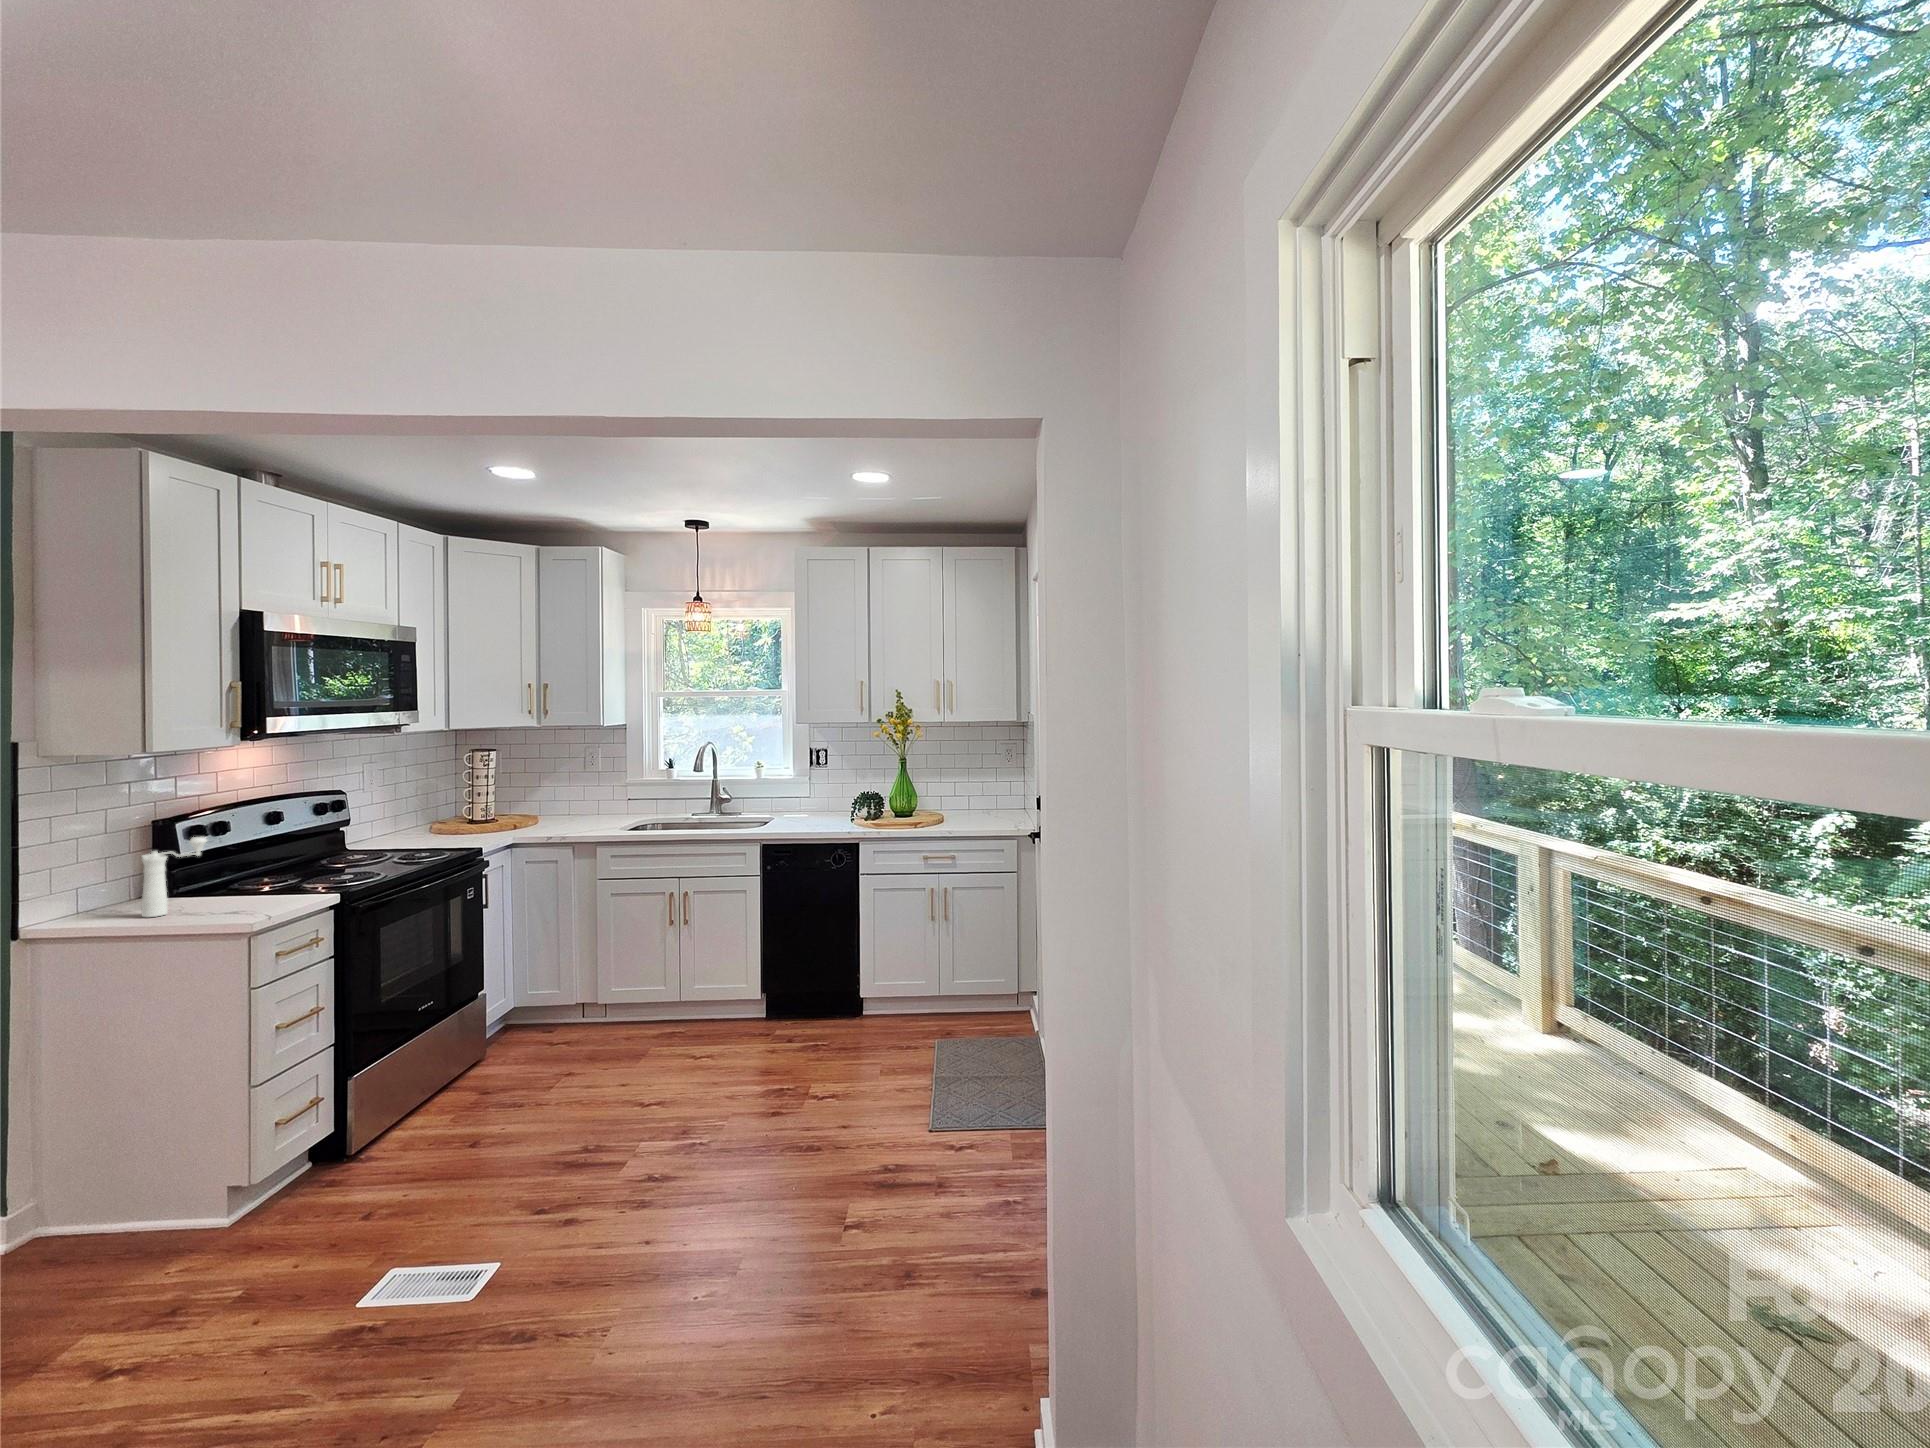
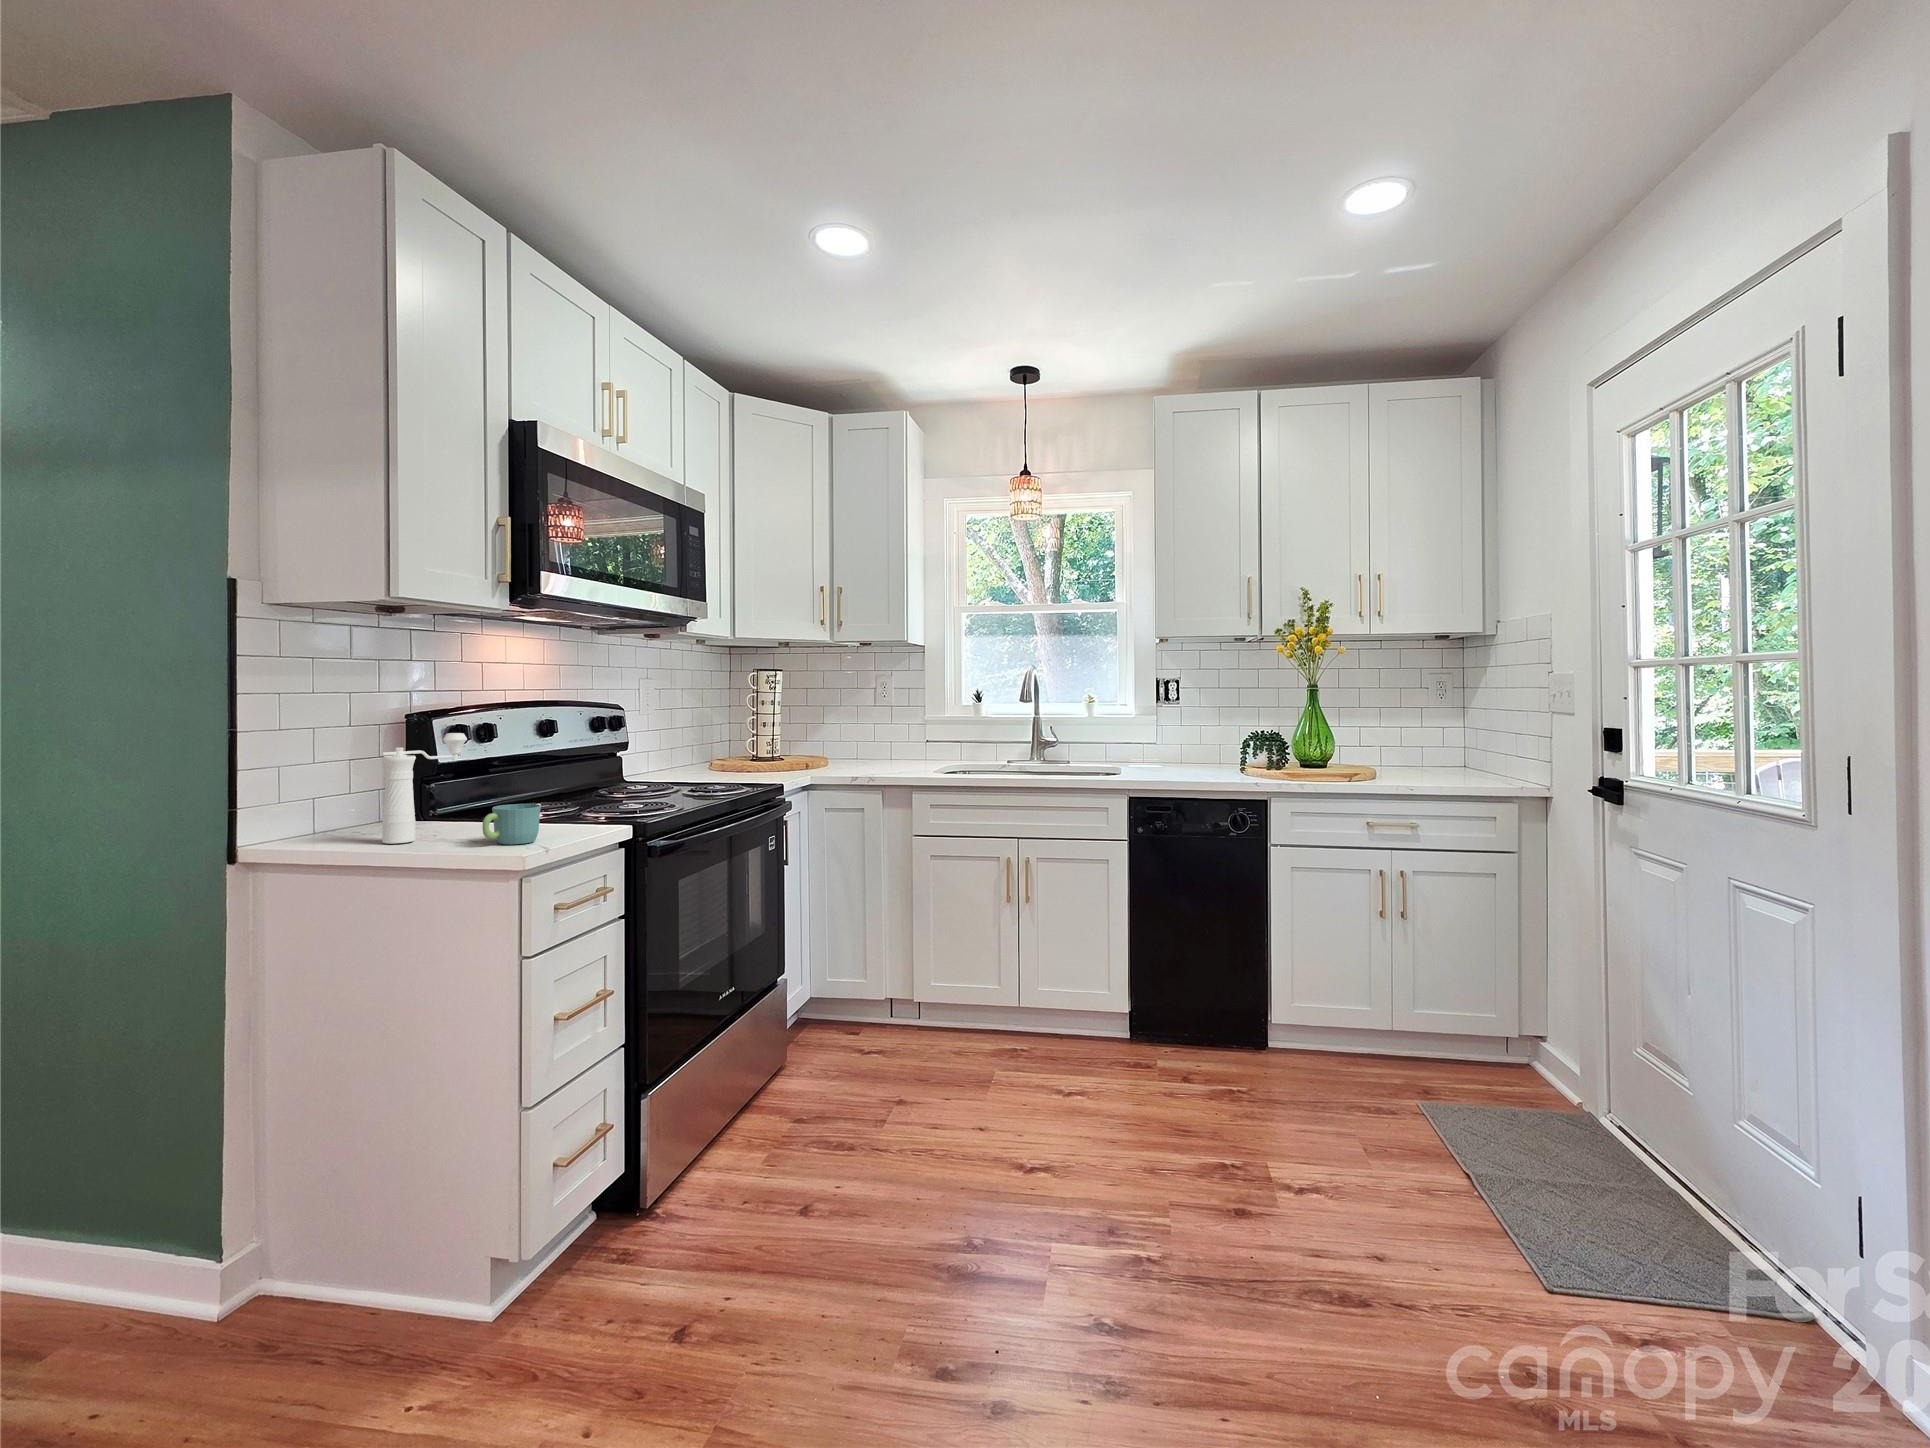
mug: none [219,884,264,913] -> present [483,804,541,844]

